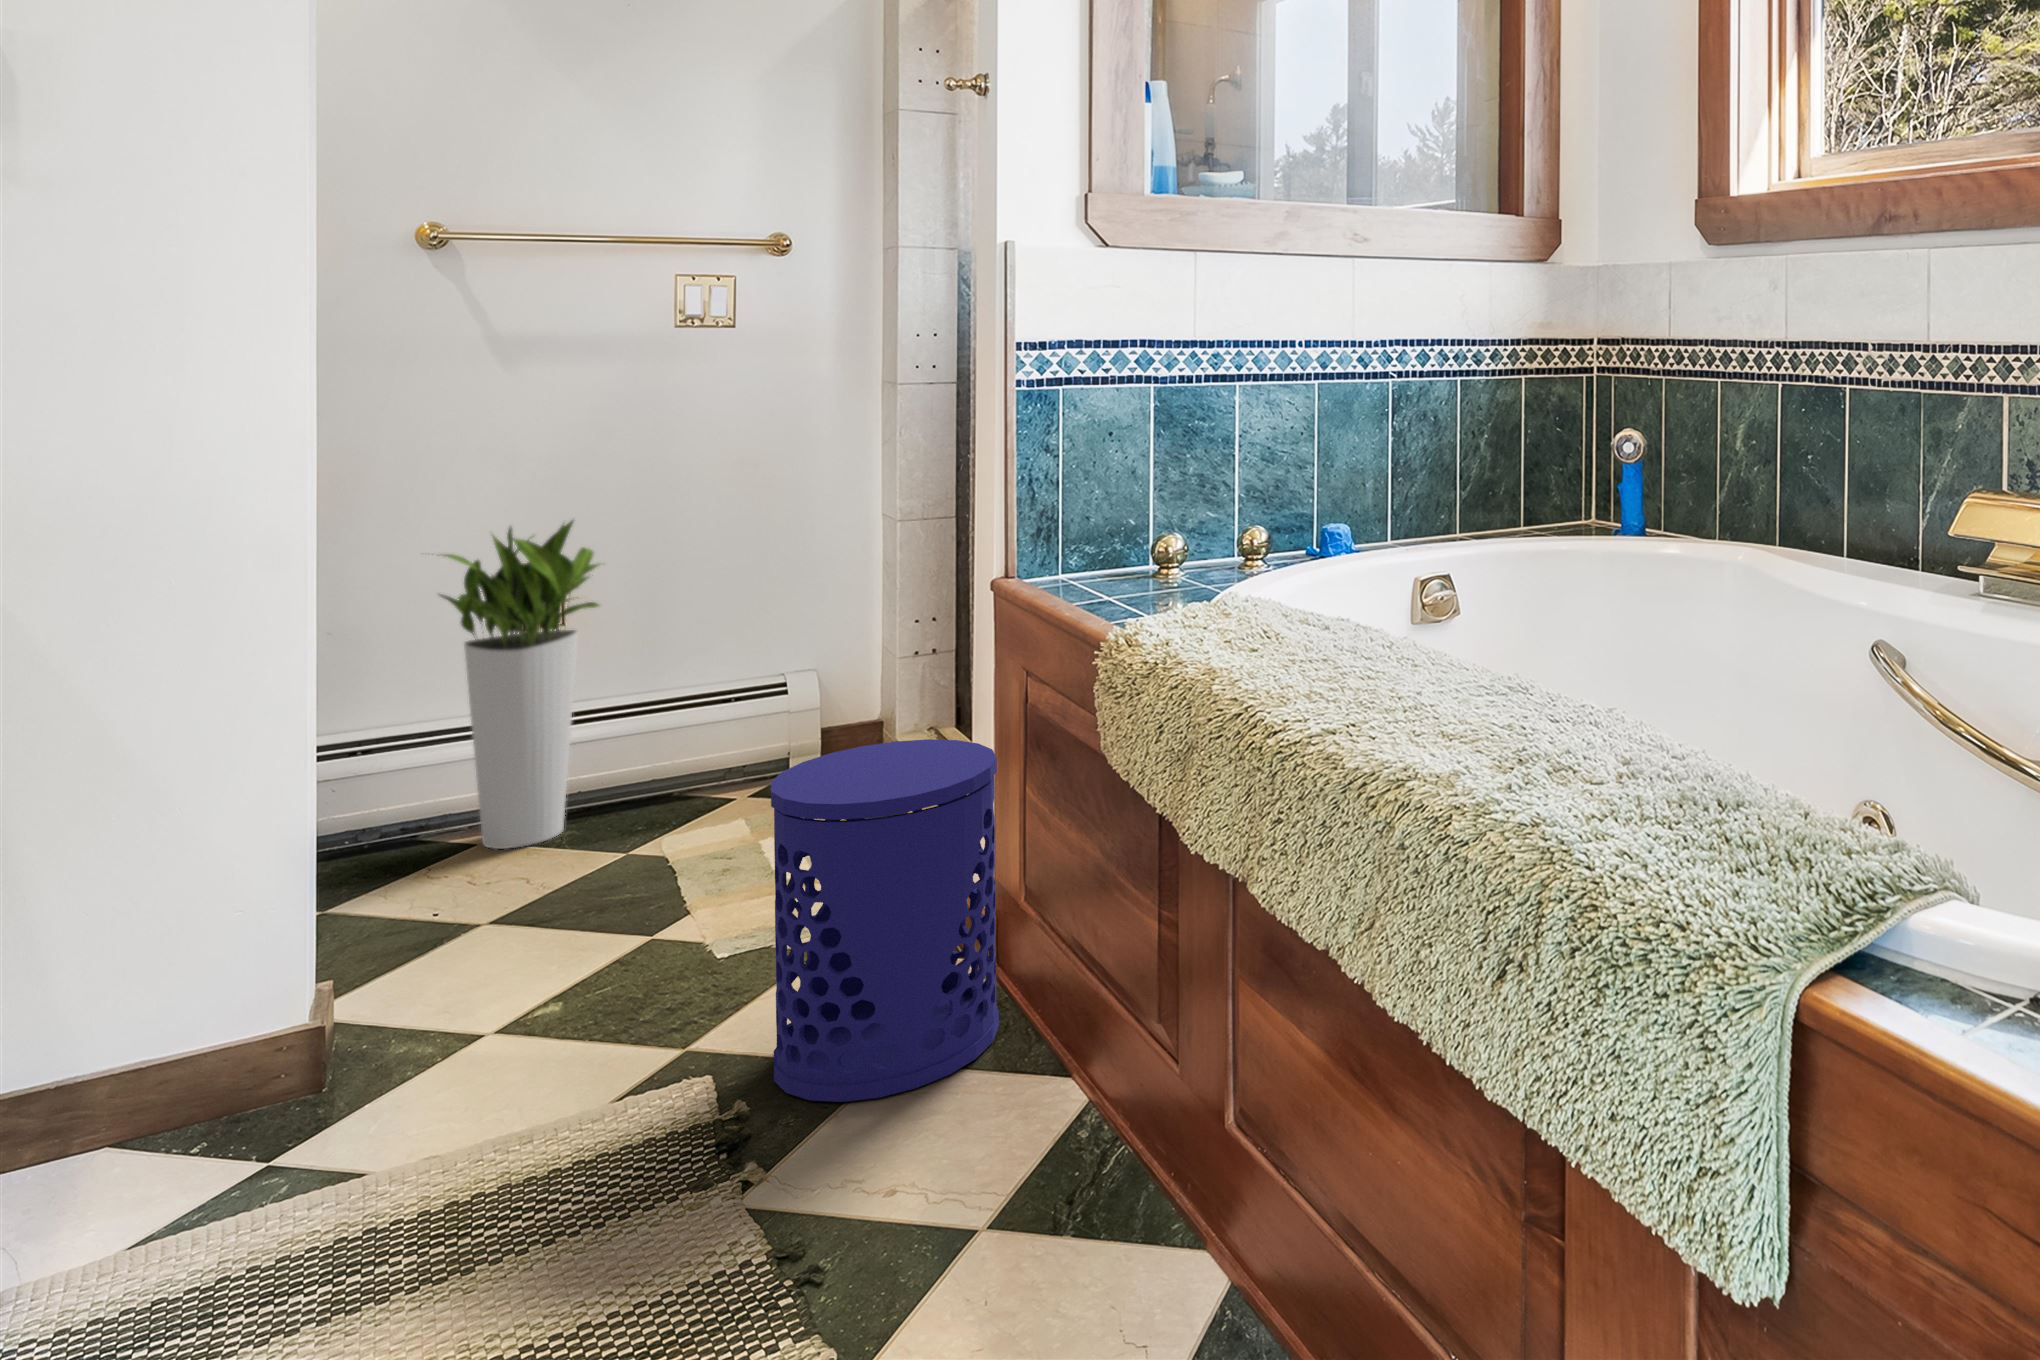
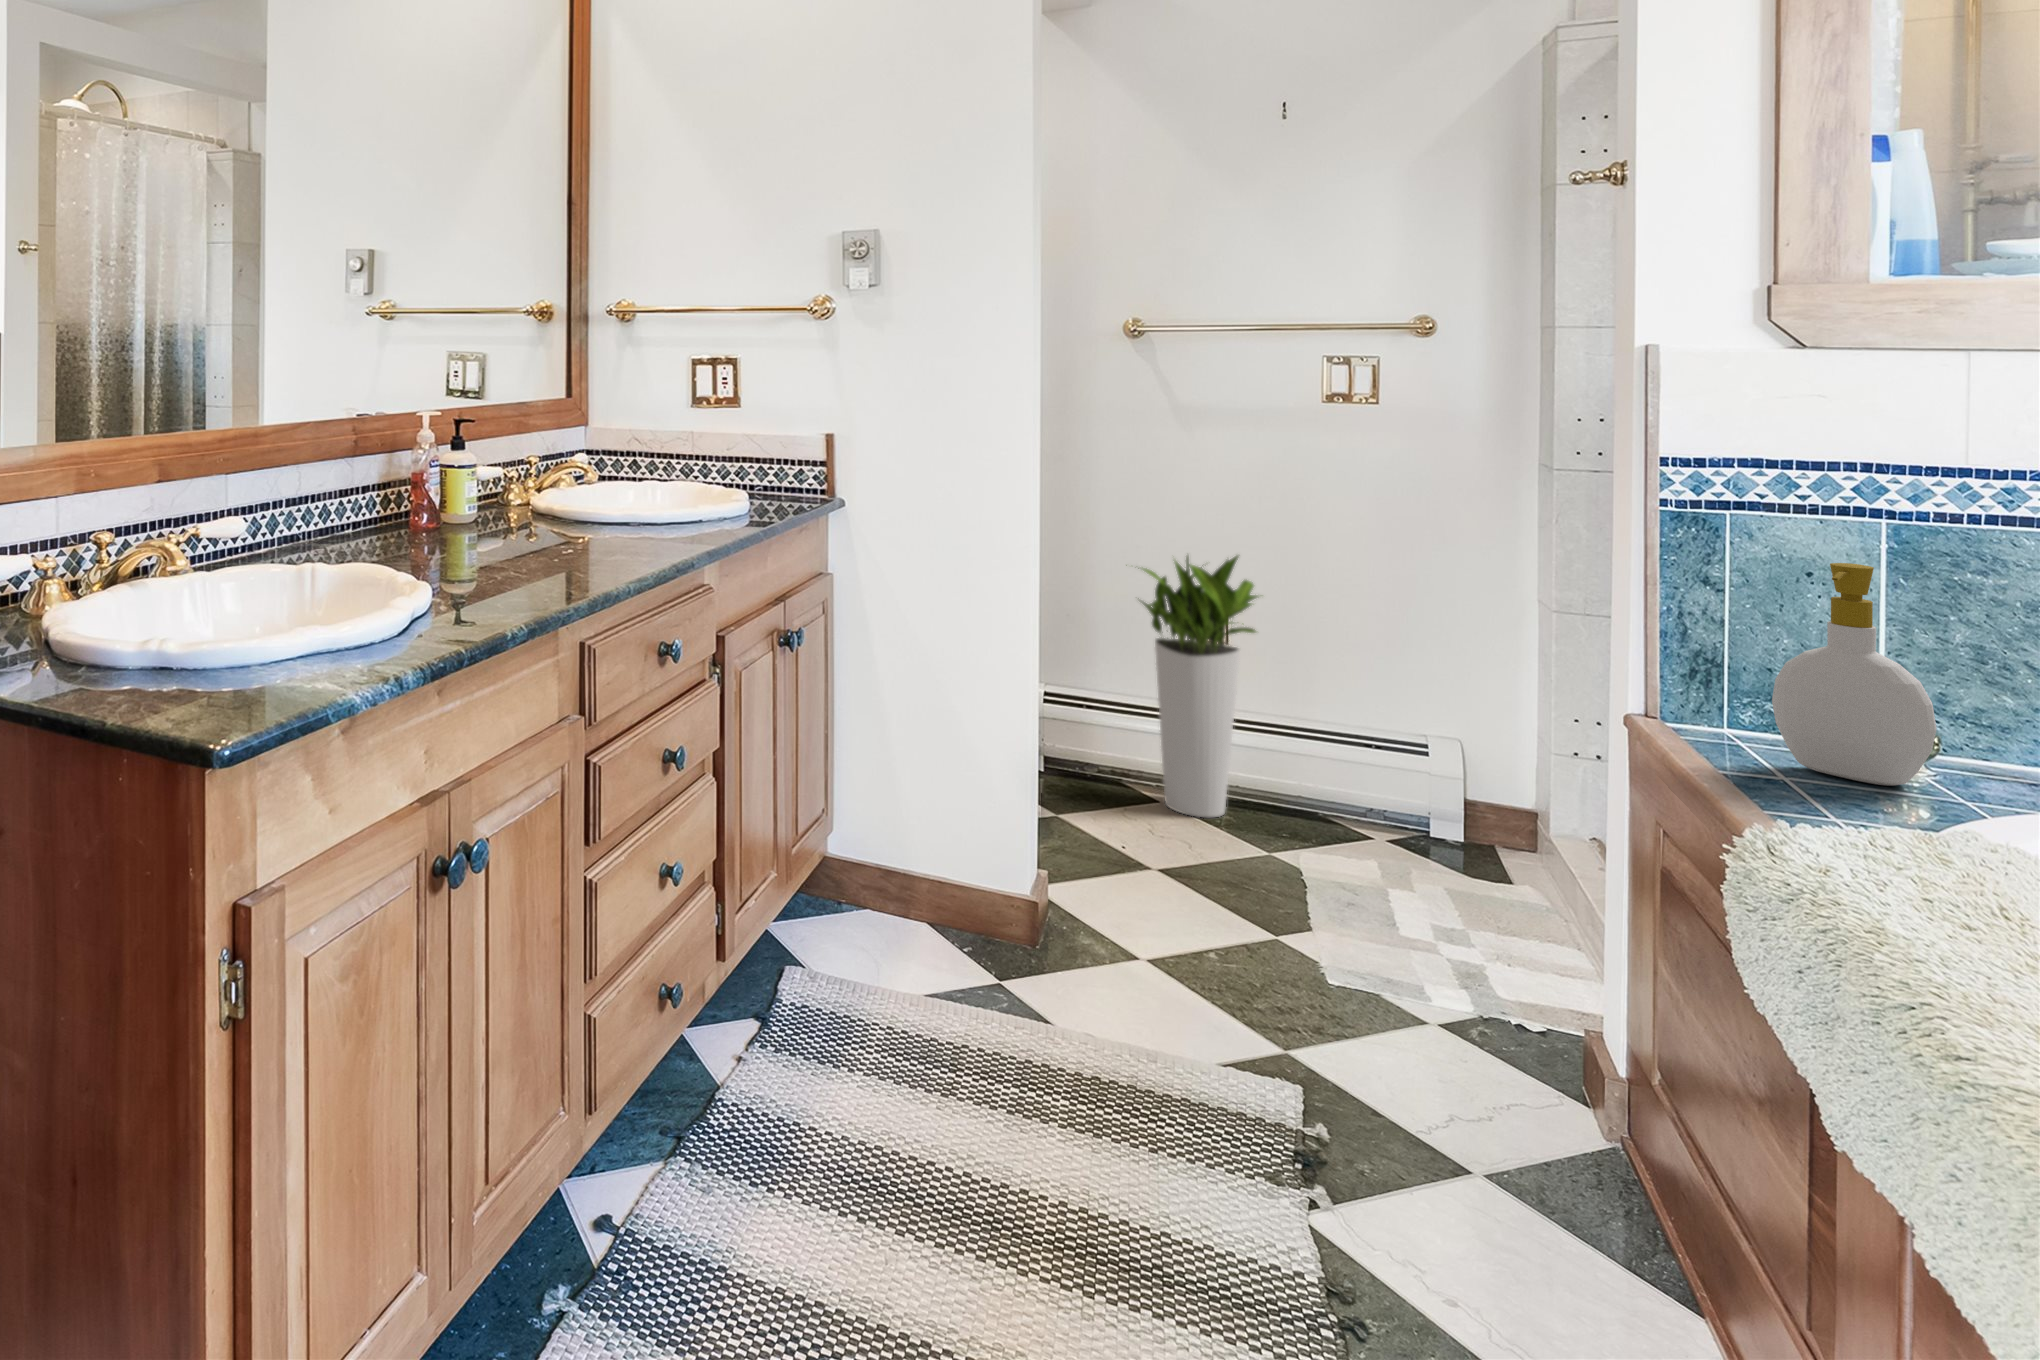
soap bottle: none [1099,415,1195,587] -> present [1772,563,1937,786]
waste bin: present [771,739,999,1102] -> none [1357,839,1617,1226]

